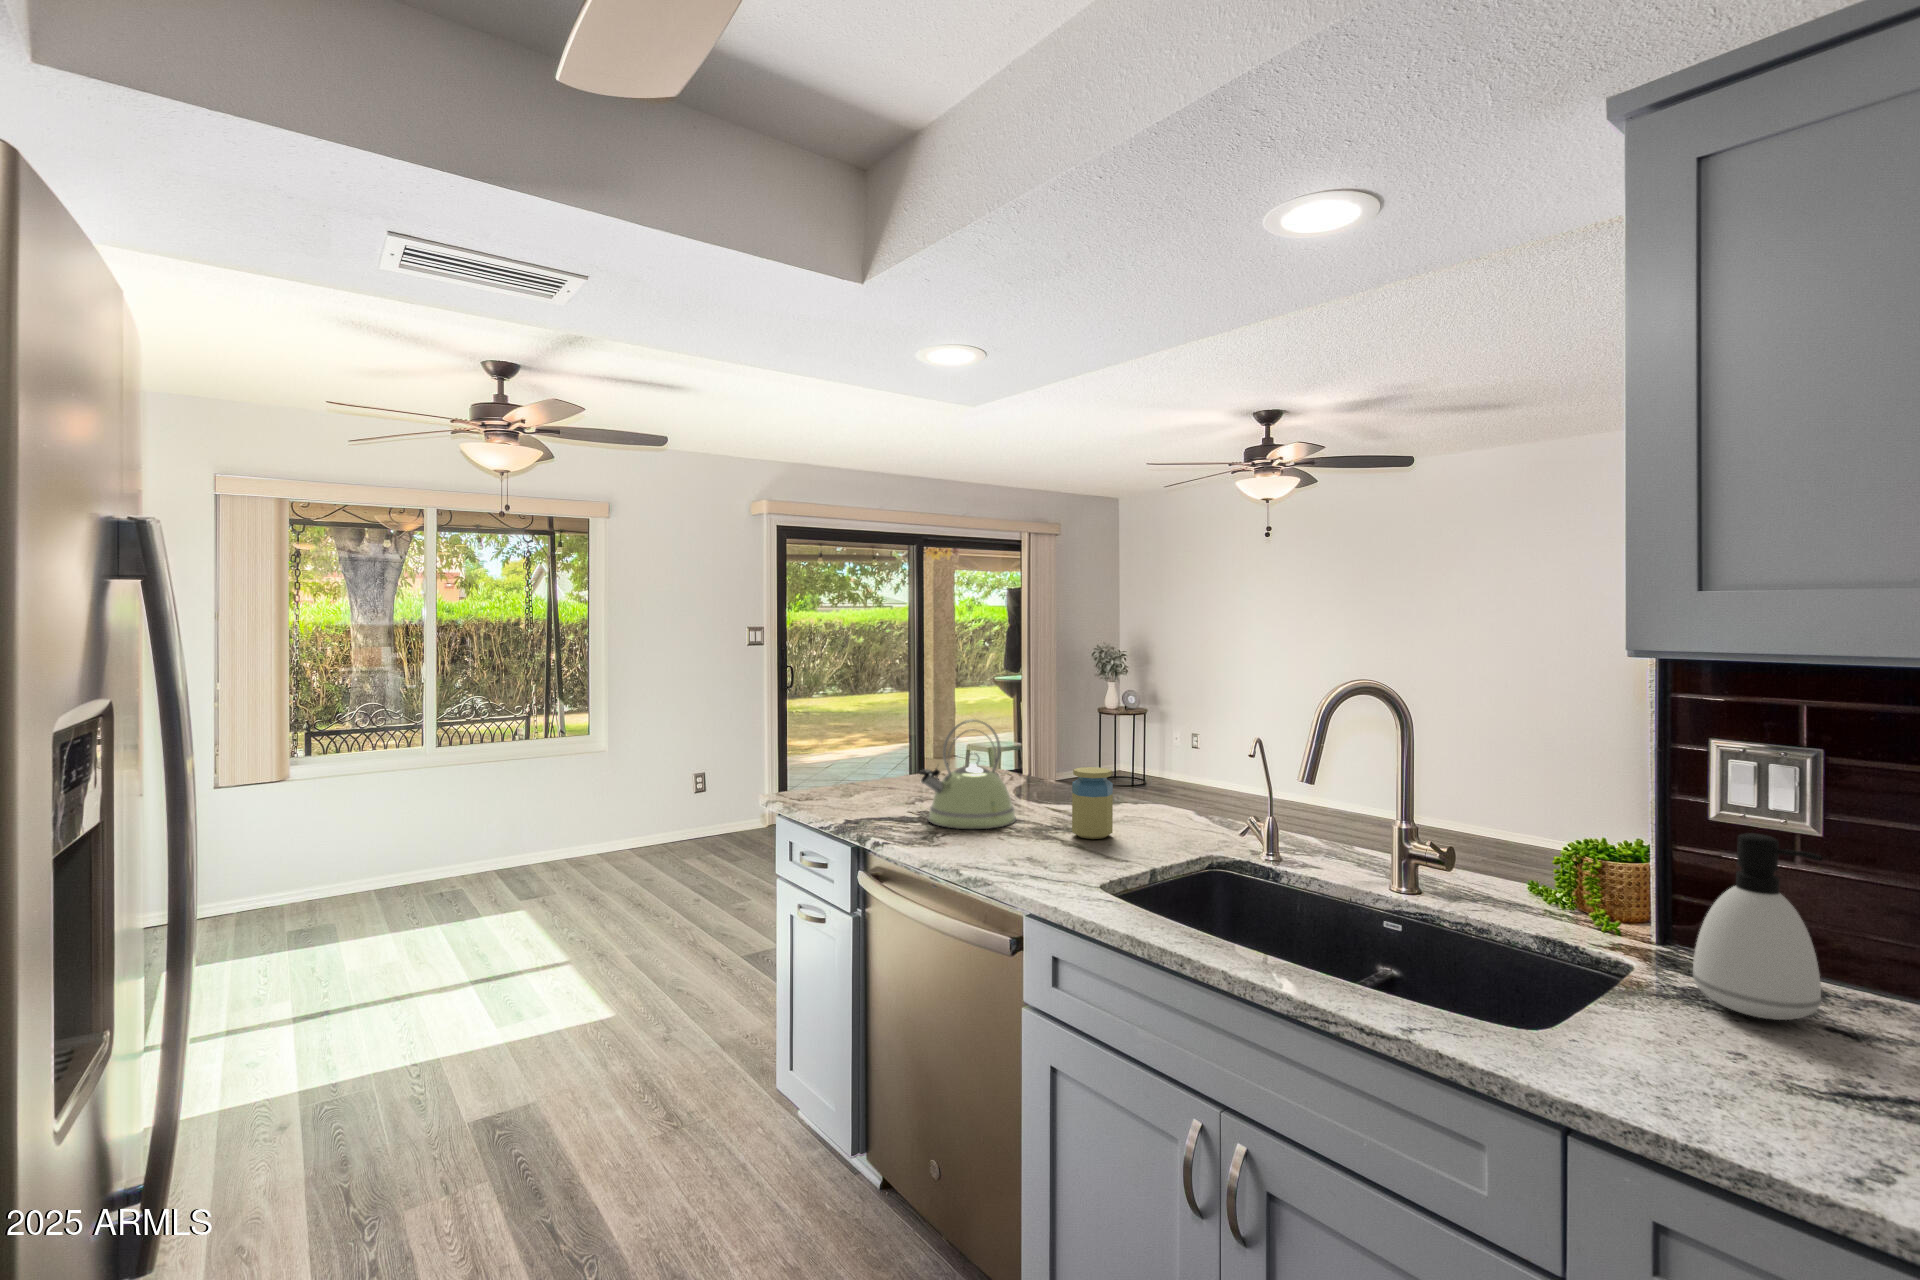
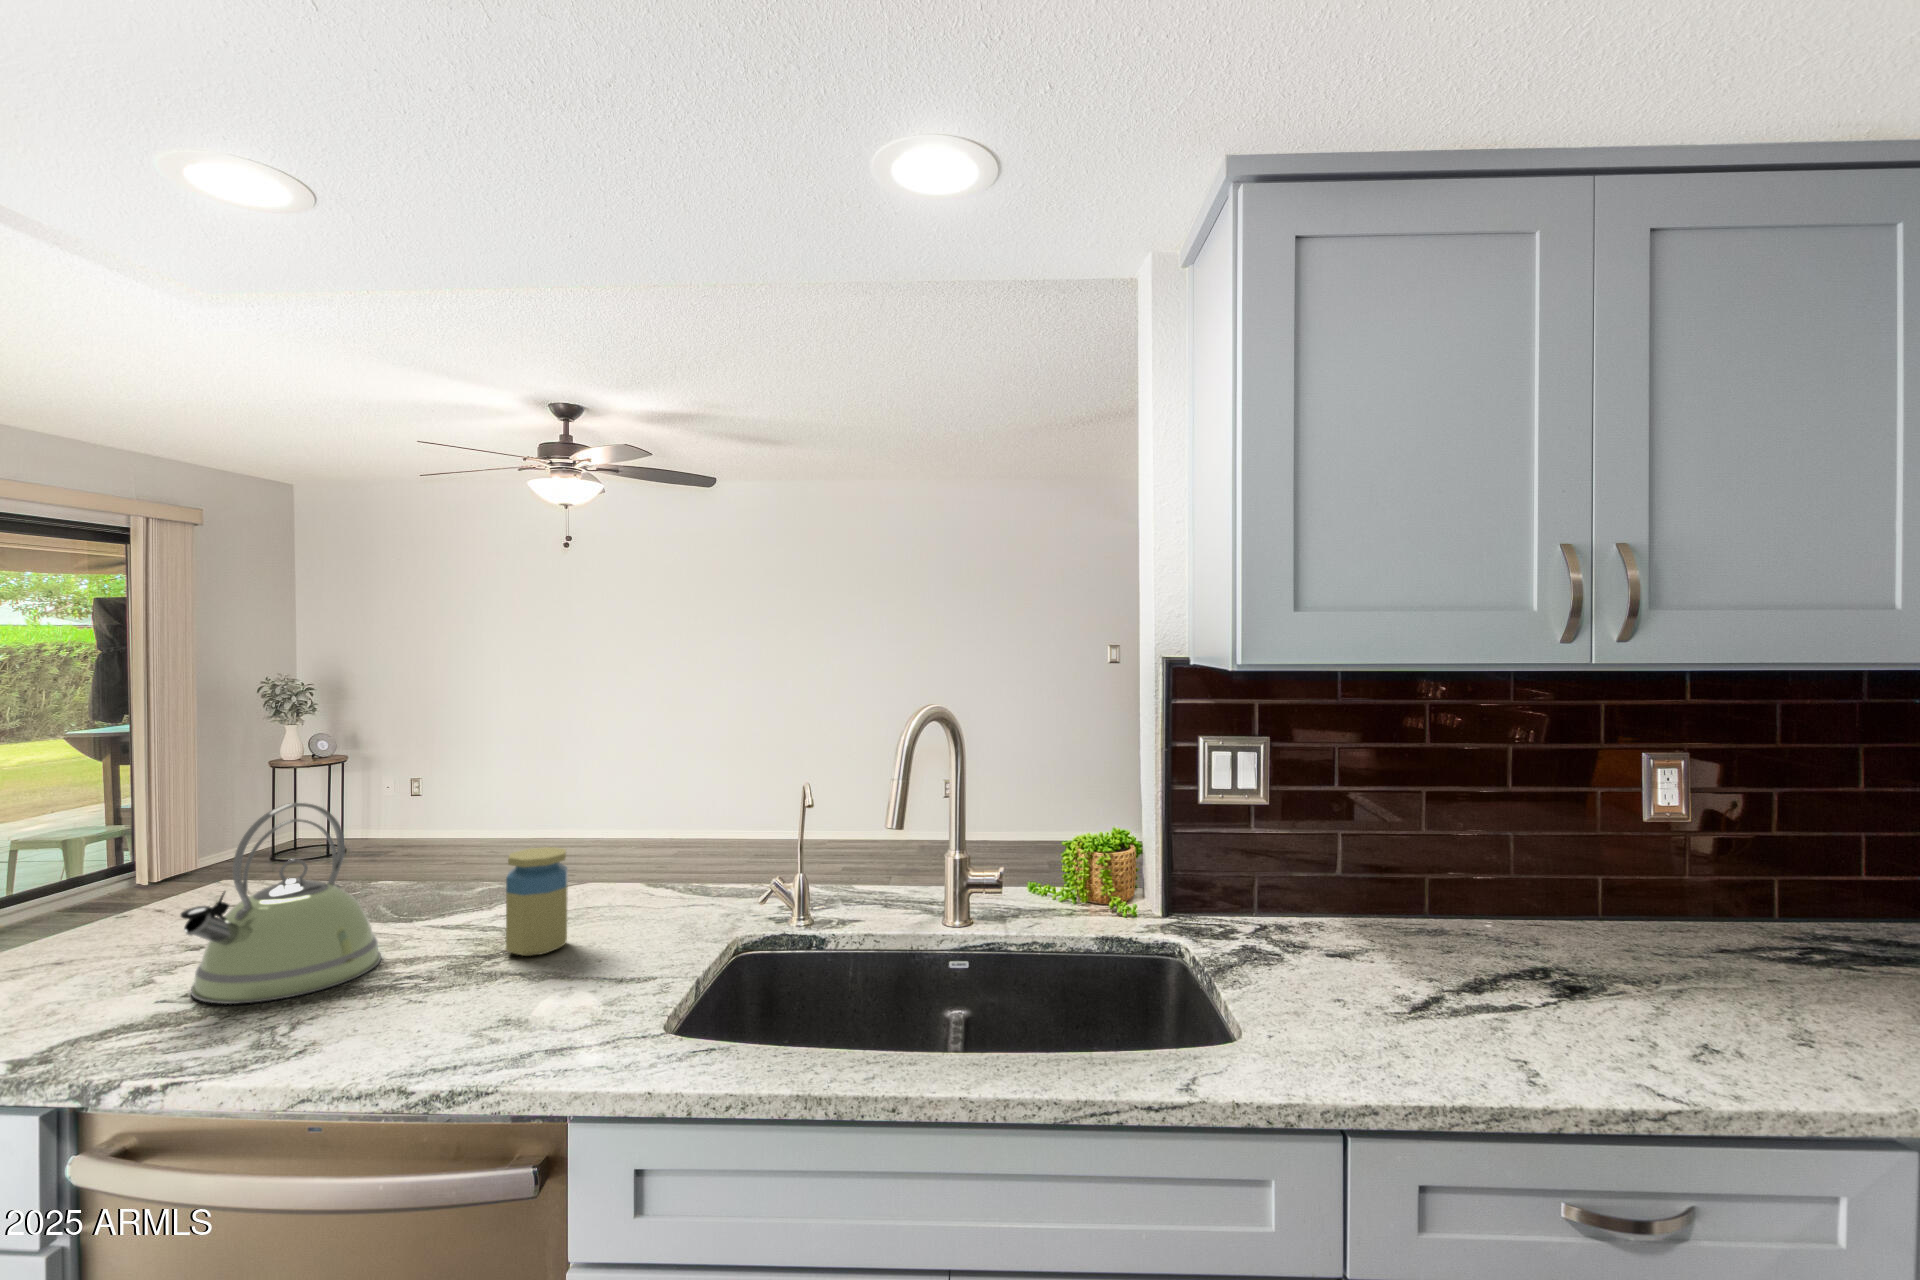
soap dispenser: present [1693,833,1823,1020] -> none [1245,812,1332,963]

